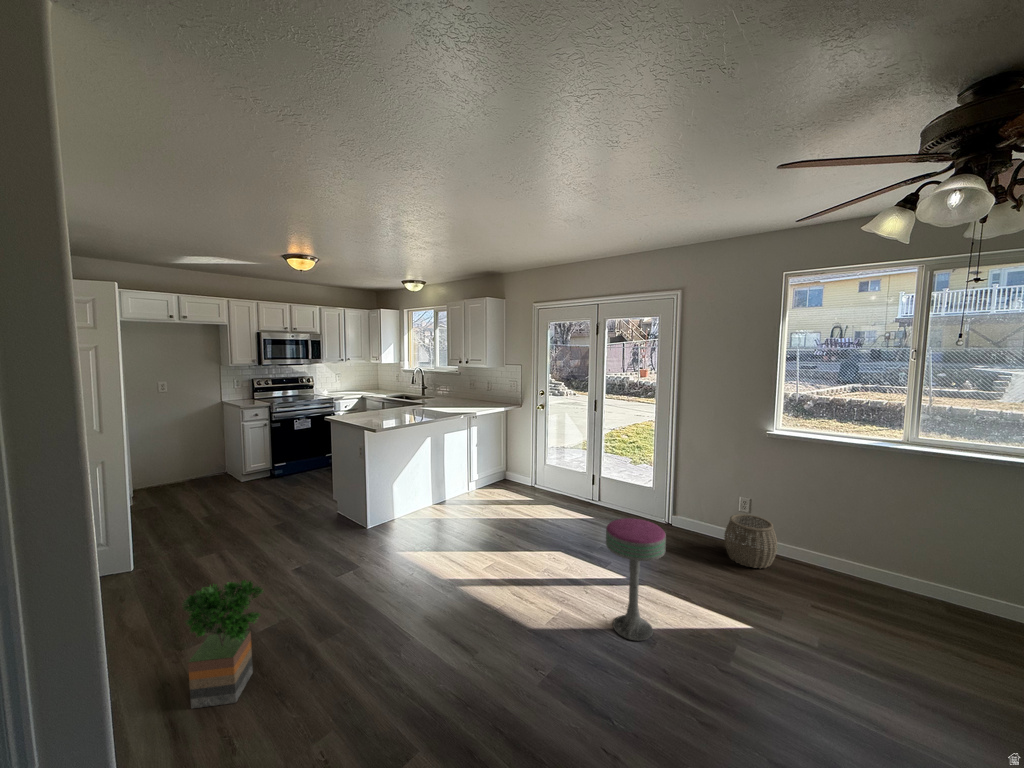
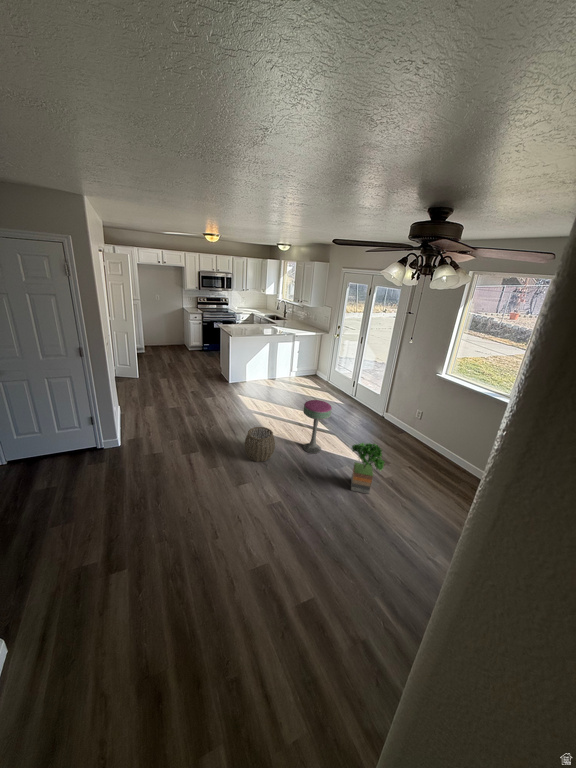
woven basket: present [724,514,777,568] -> present [244,427,275,462]
potted tree: present [182,580,263,709] -> present [351,443,384,494]

